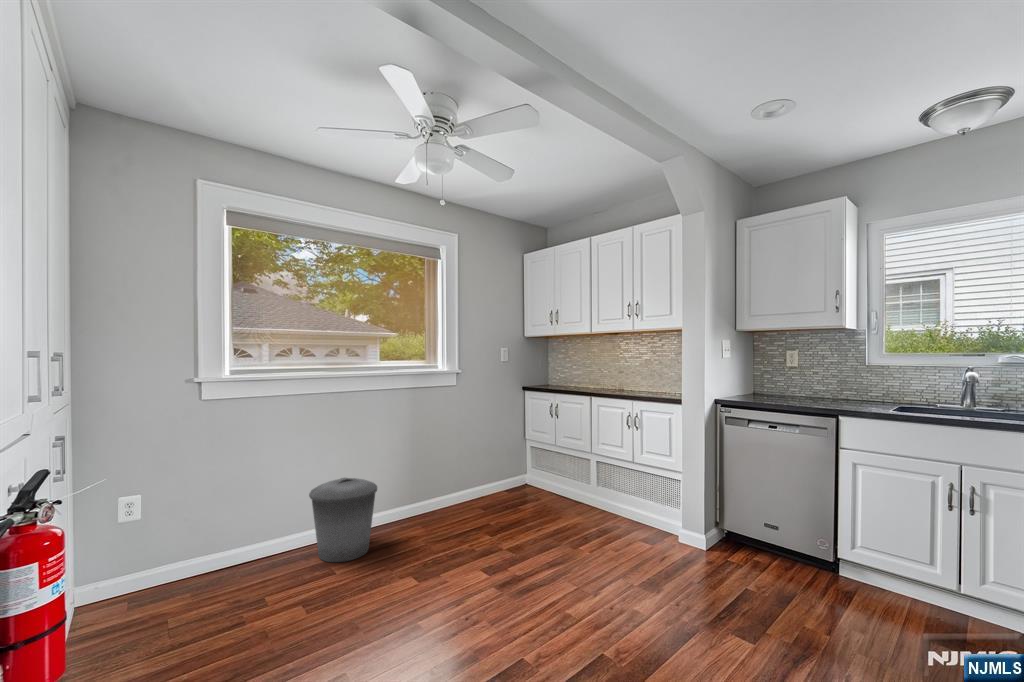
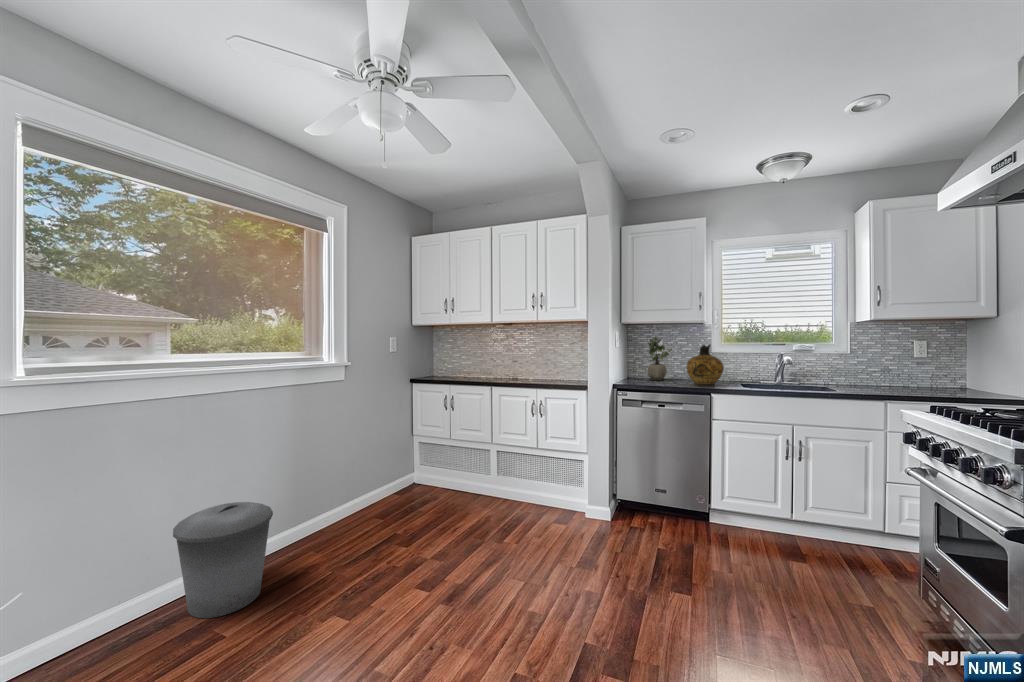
potted plant: none [774,345,800,398] -> present [648,337,672,381]
ceramic jug: none [812,353,863,406] -> present [686,344,724,387]

